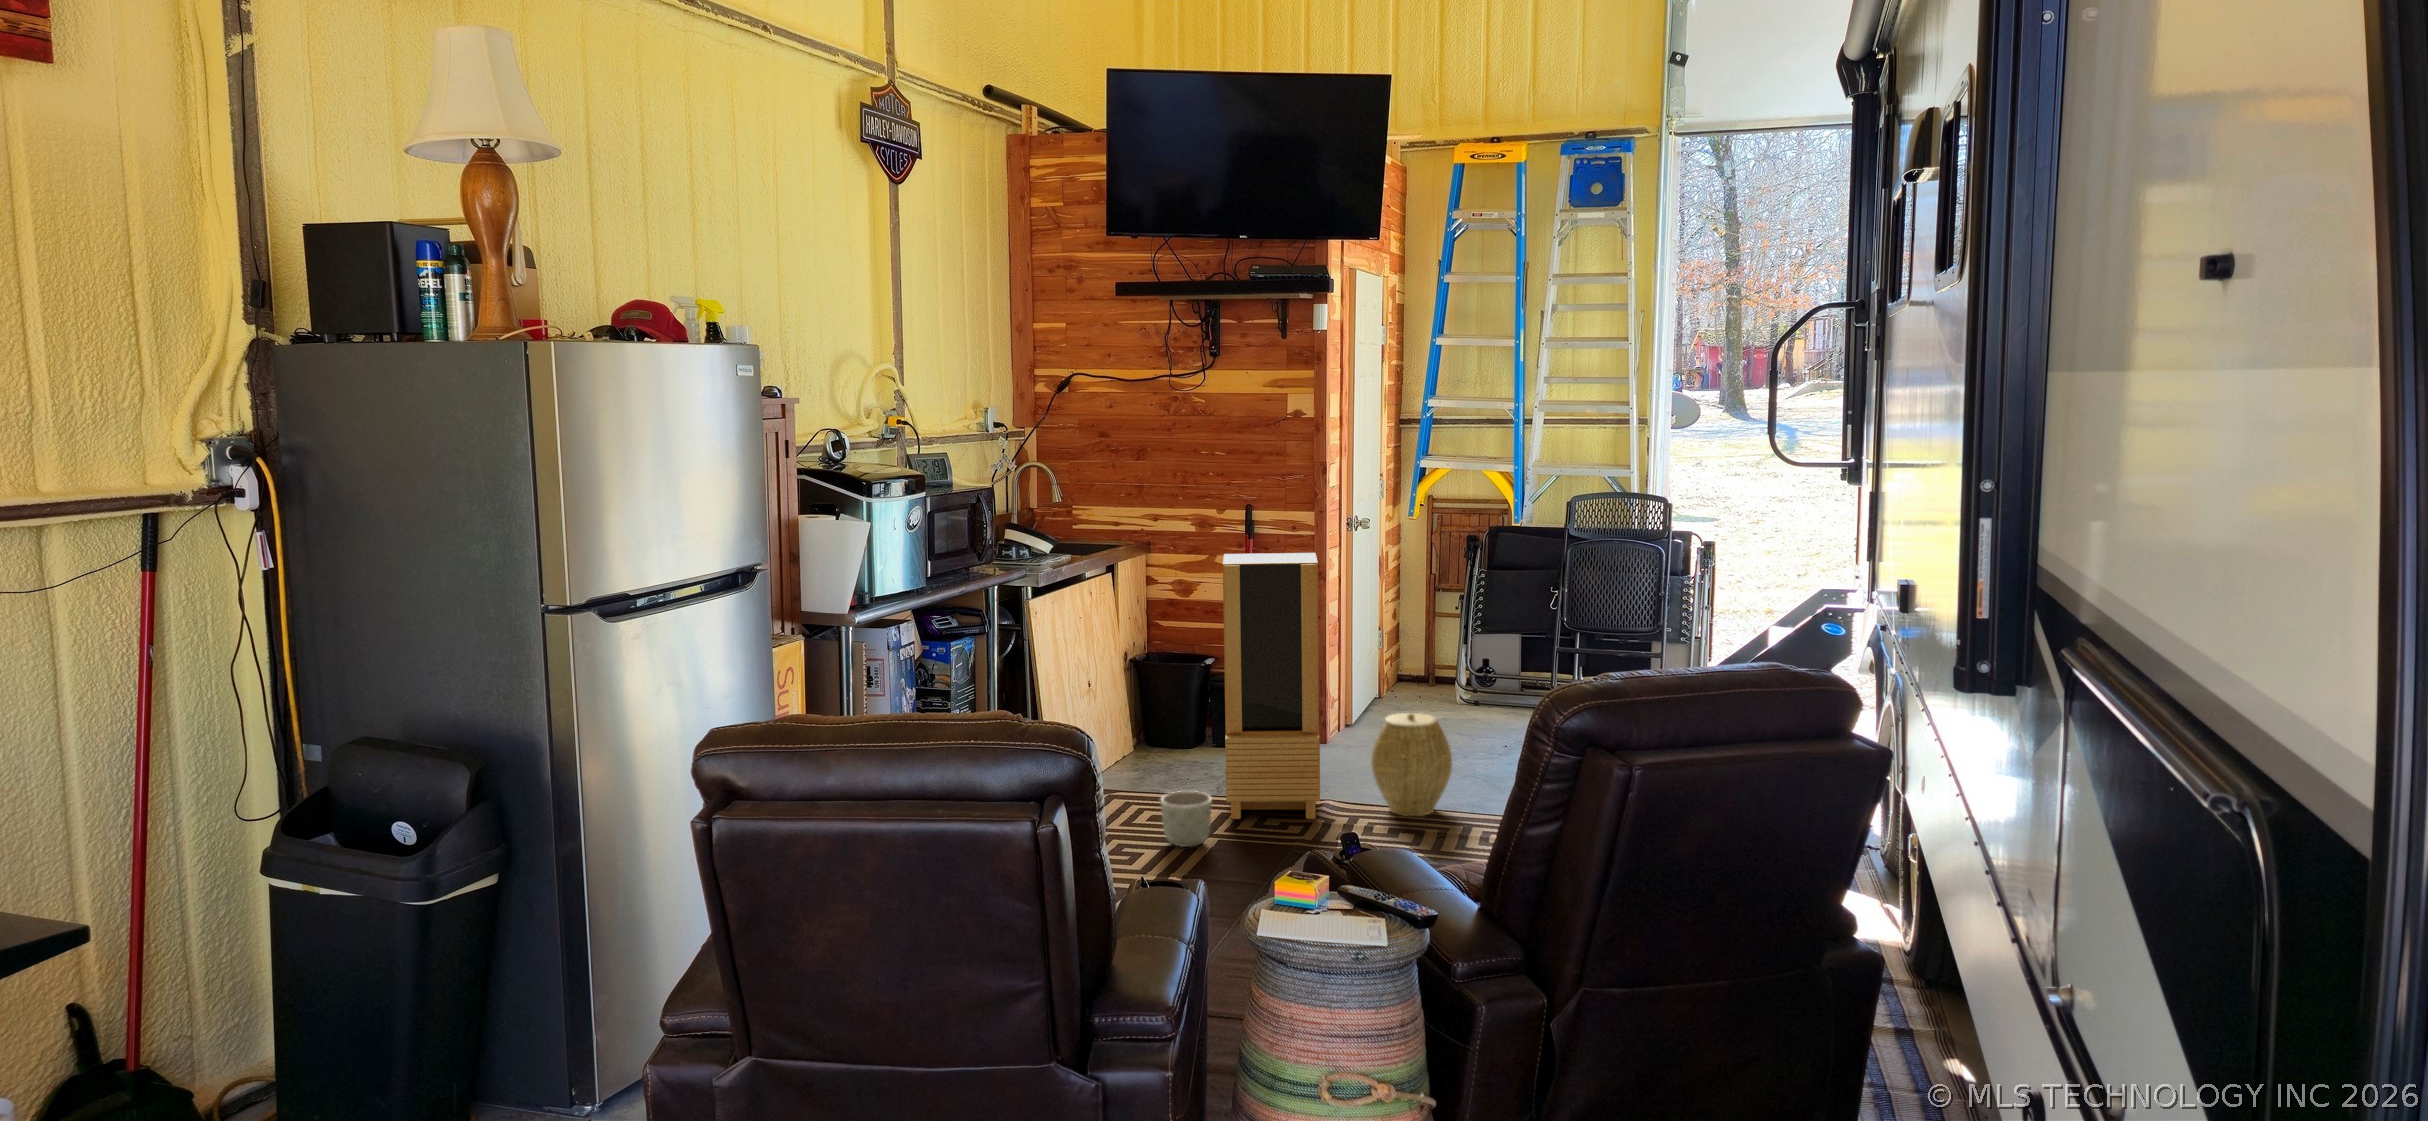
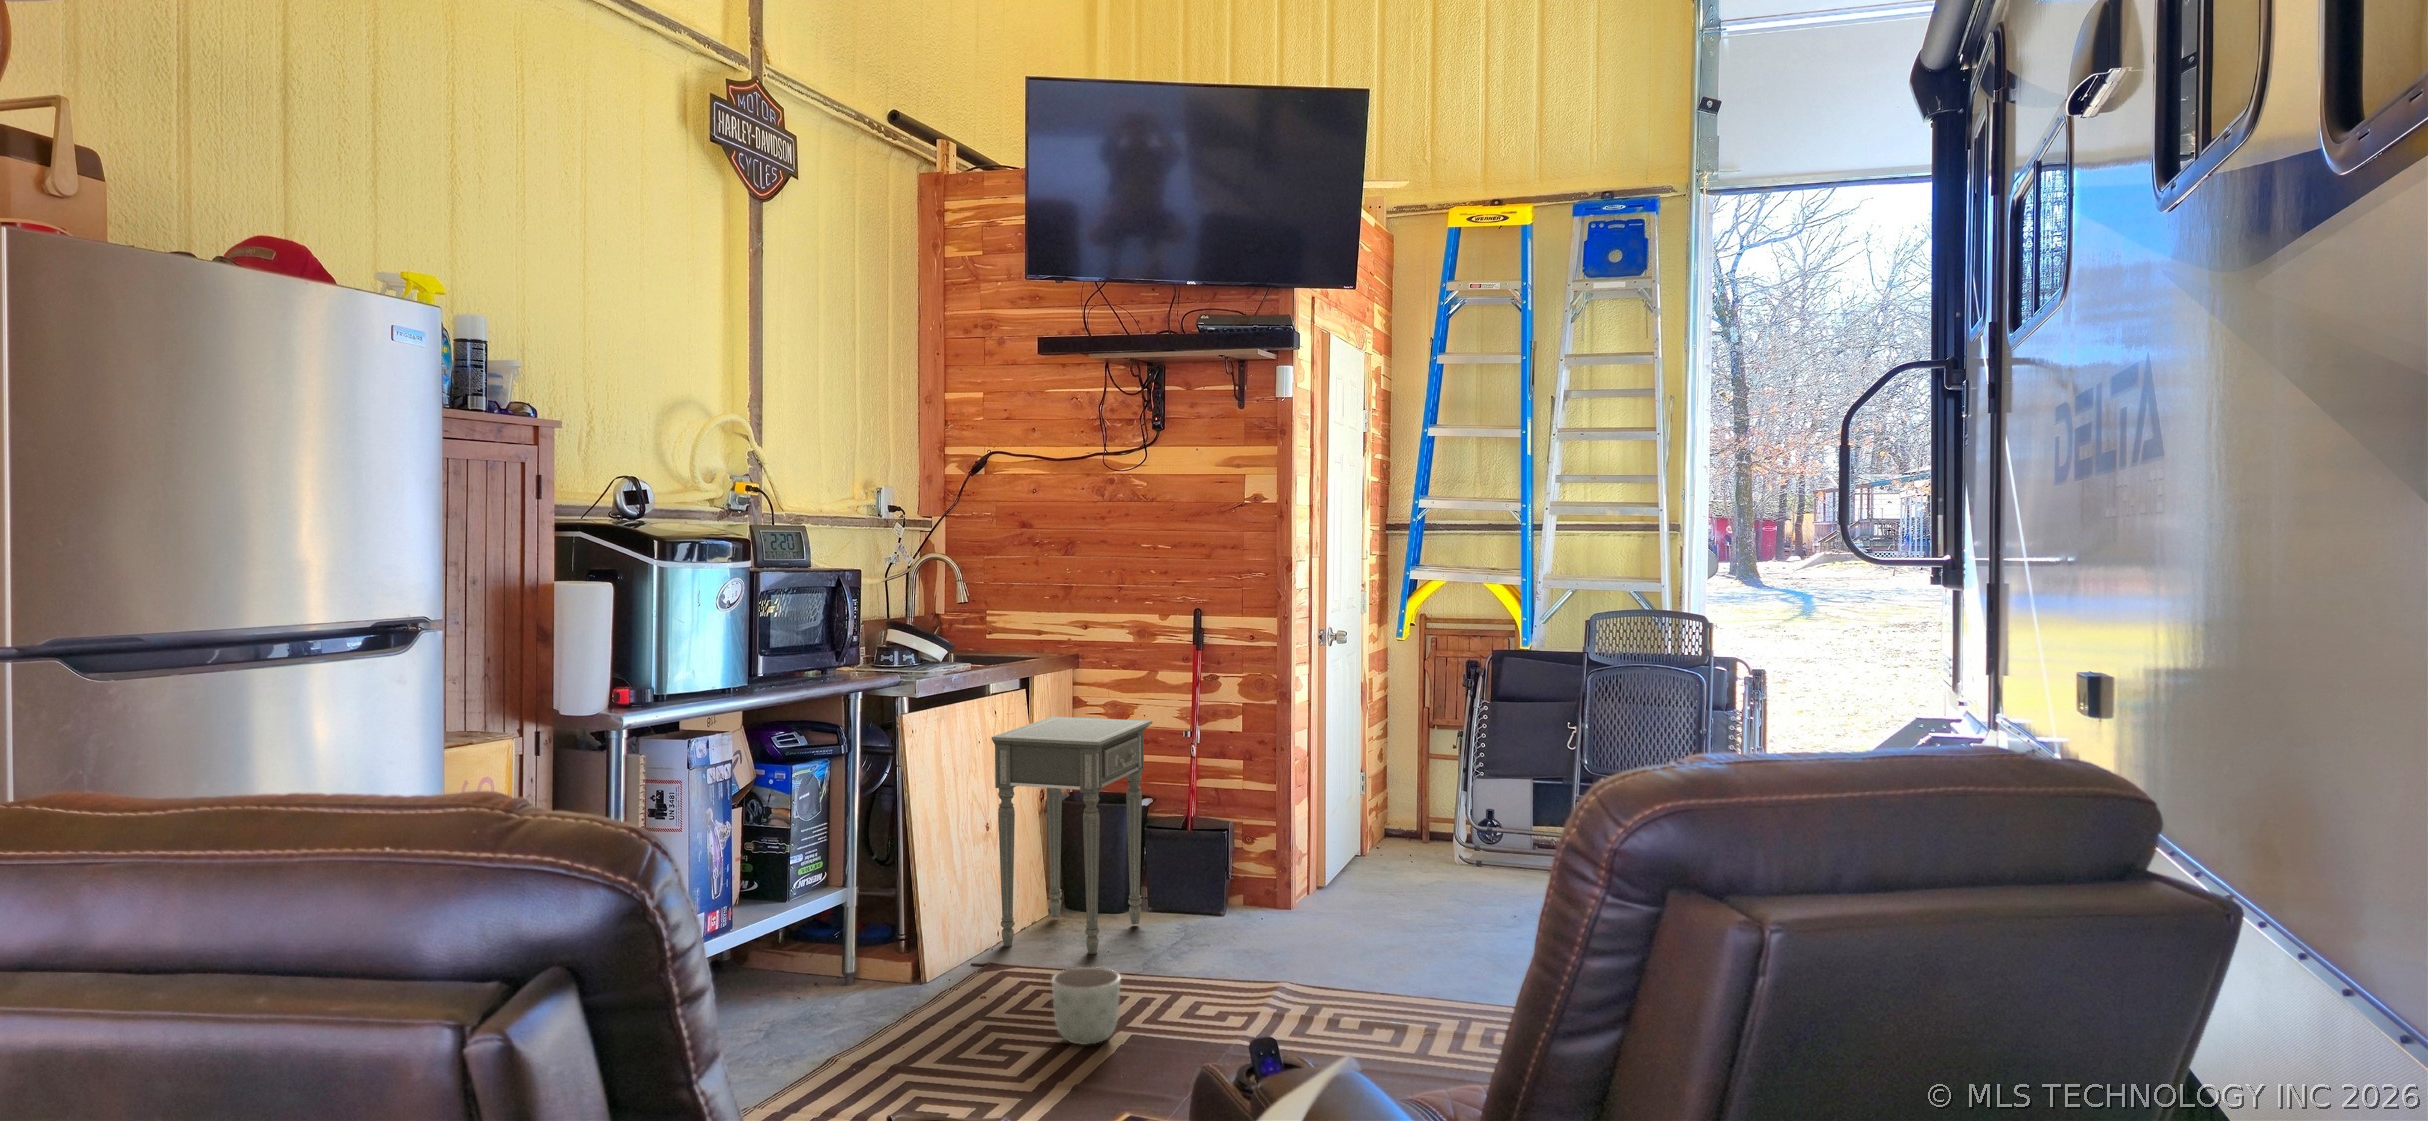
storage cabinet: present [1223,553,1320,819] -> none [1146,657,1271,1008]
side table: none [1093,594,1216,783] -> present [992,717,1152,954]
woven basket: present [1371,713,1452,816] -> none [1339,867,1446,1006]

